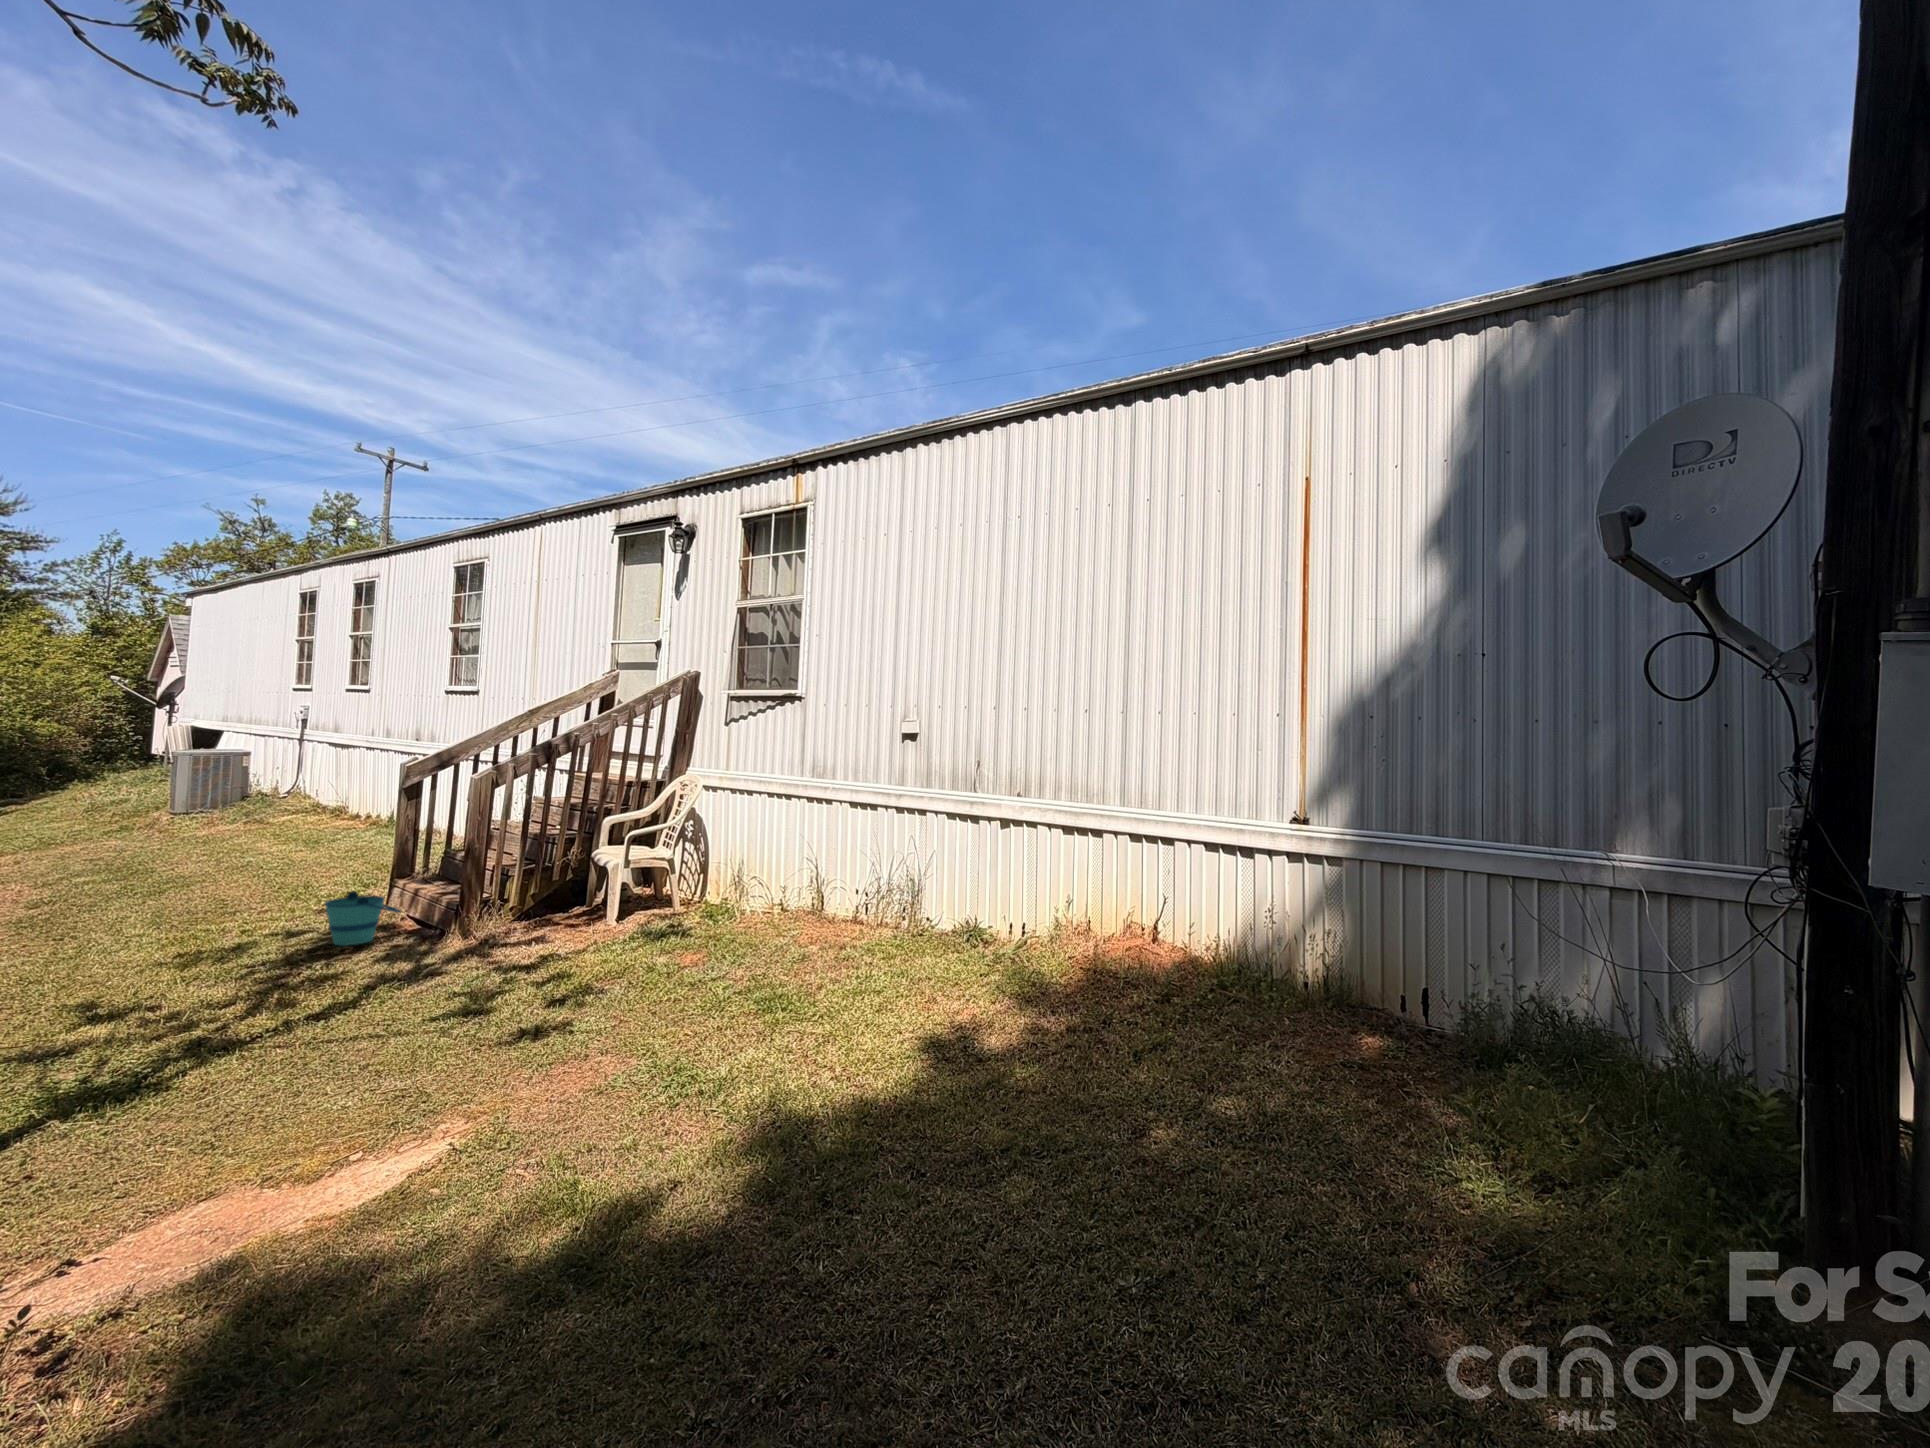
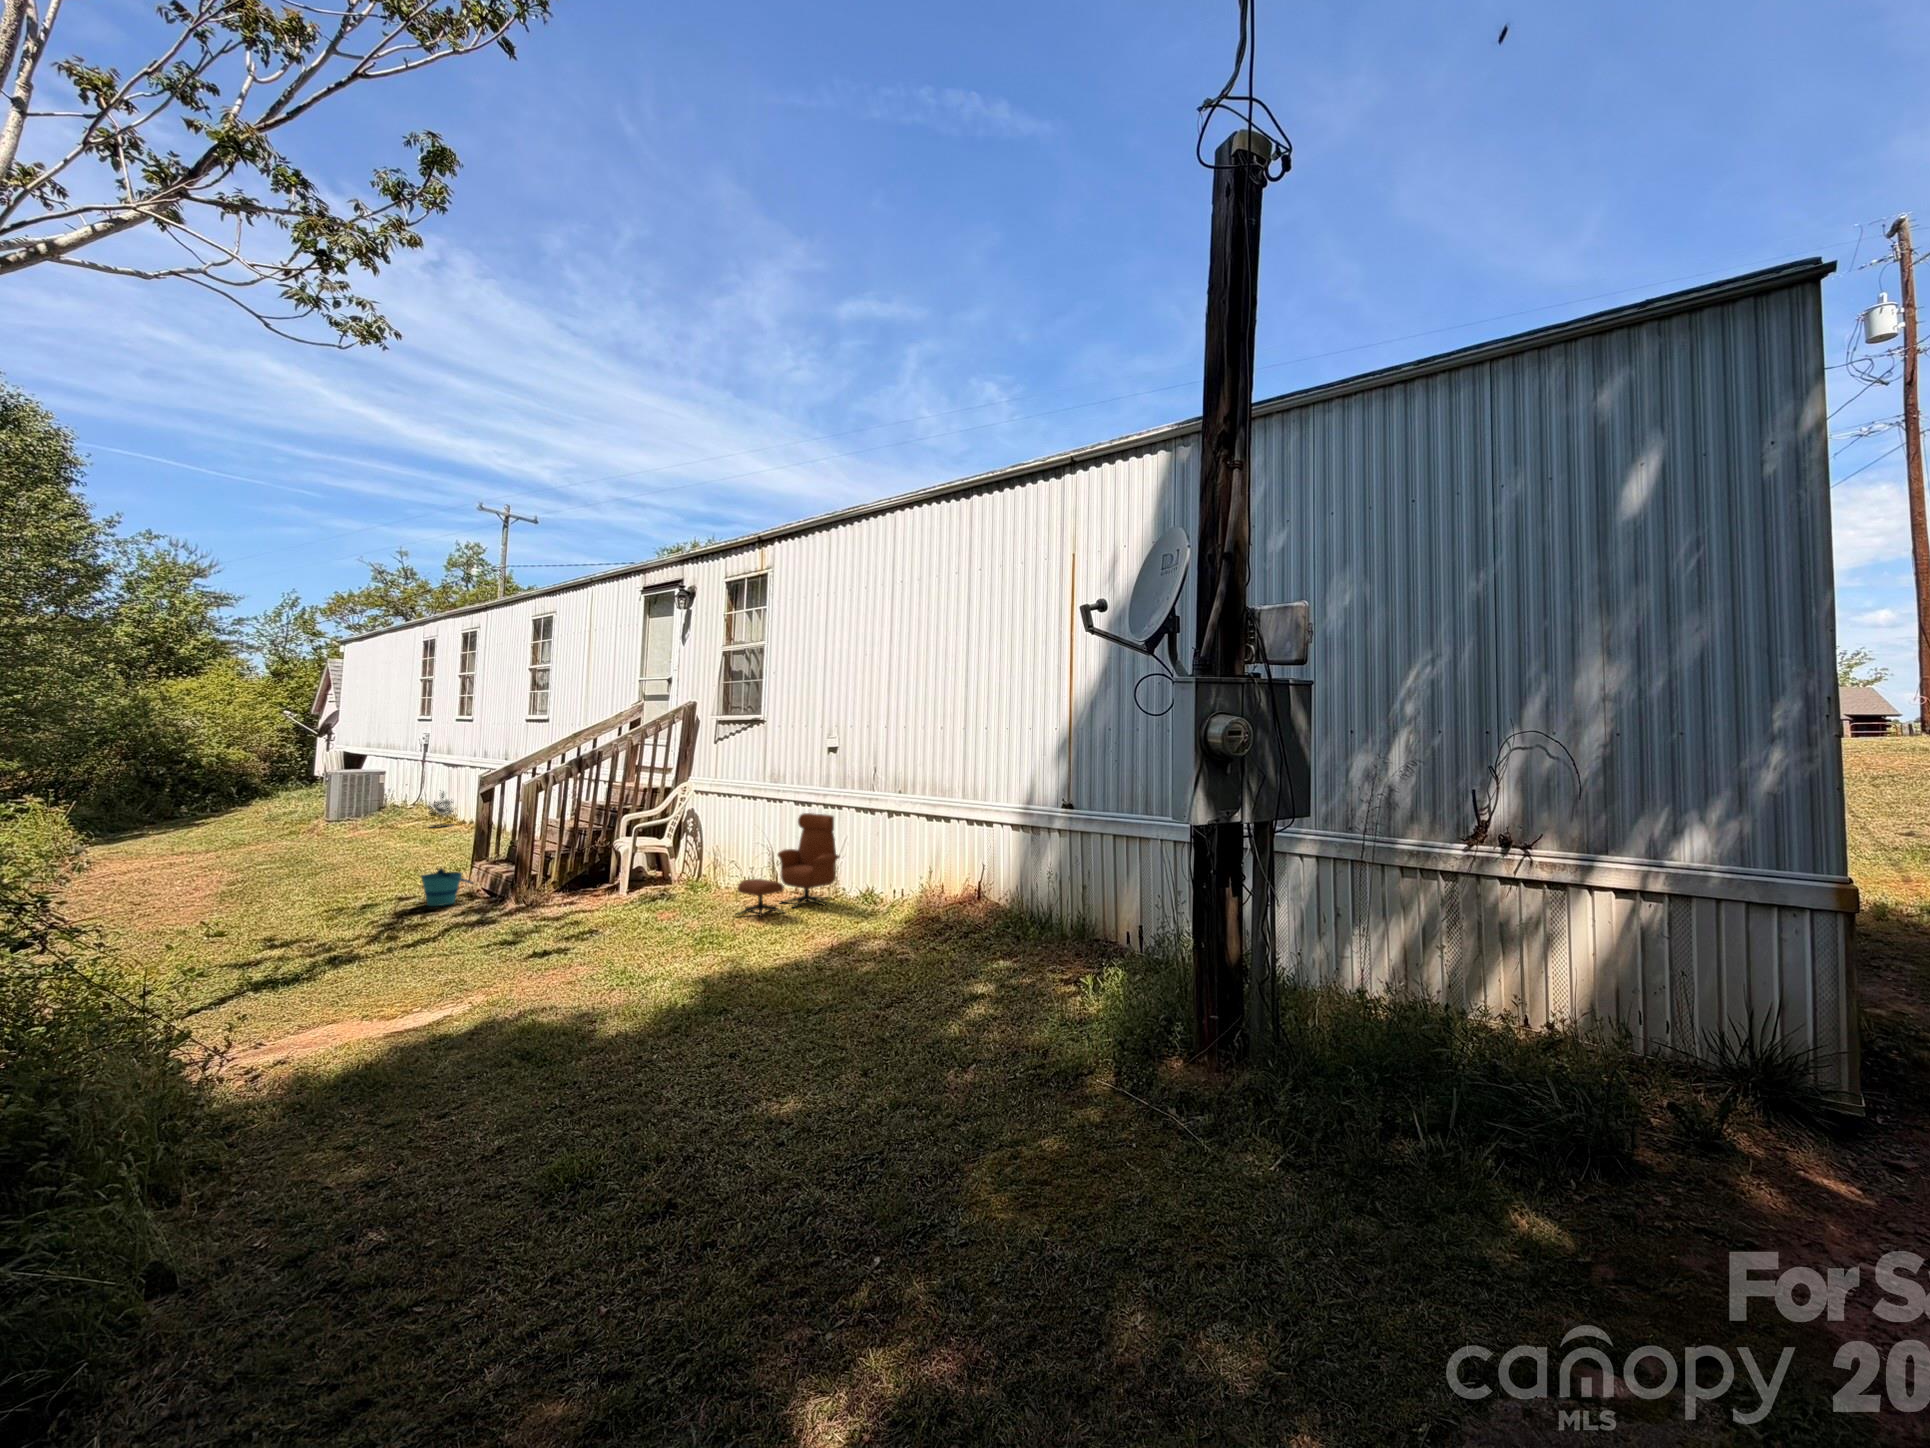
potted tree: none [304,775,345,824] -> present [429,791,453,828]
lounge chair: none [793,820,926,966] -> present [736,813,839,917]

